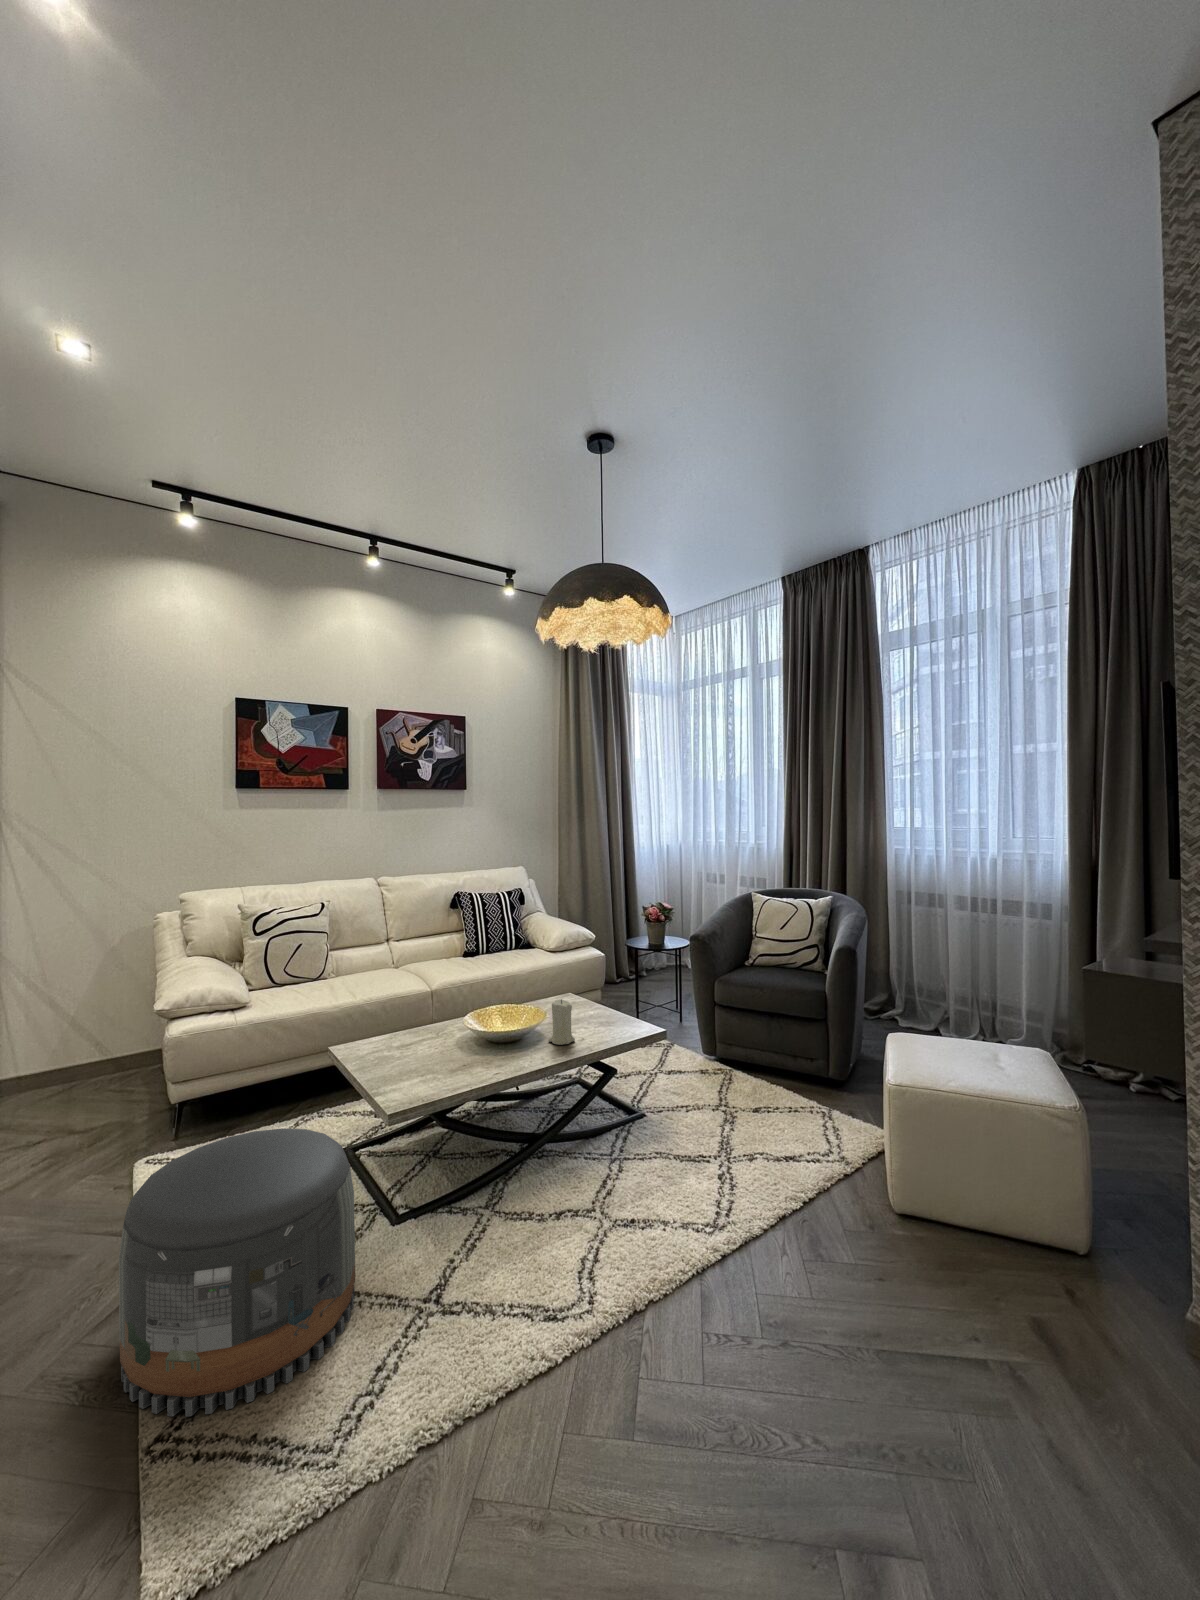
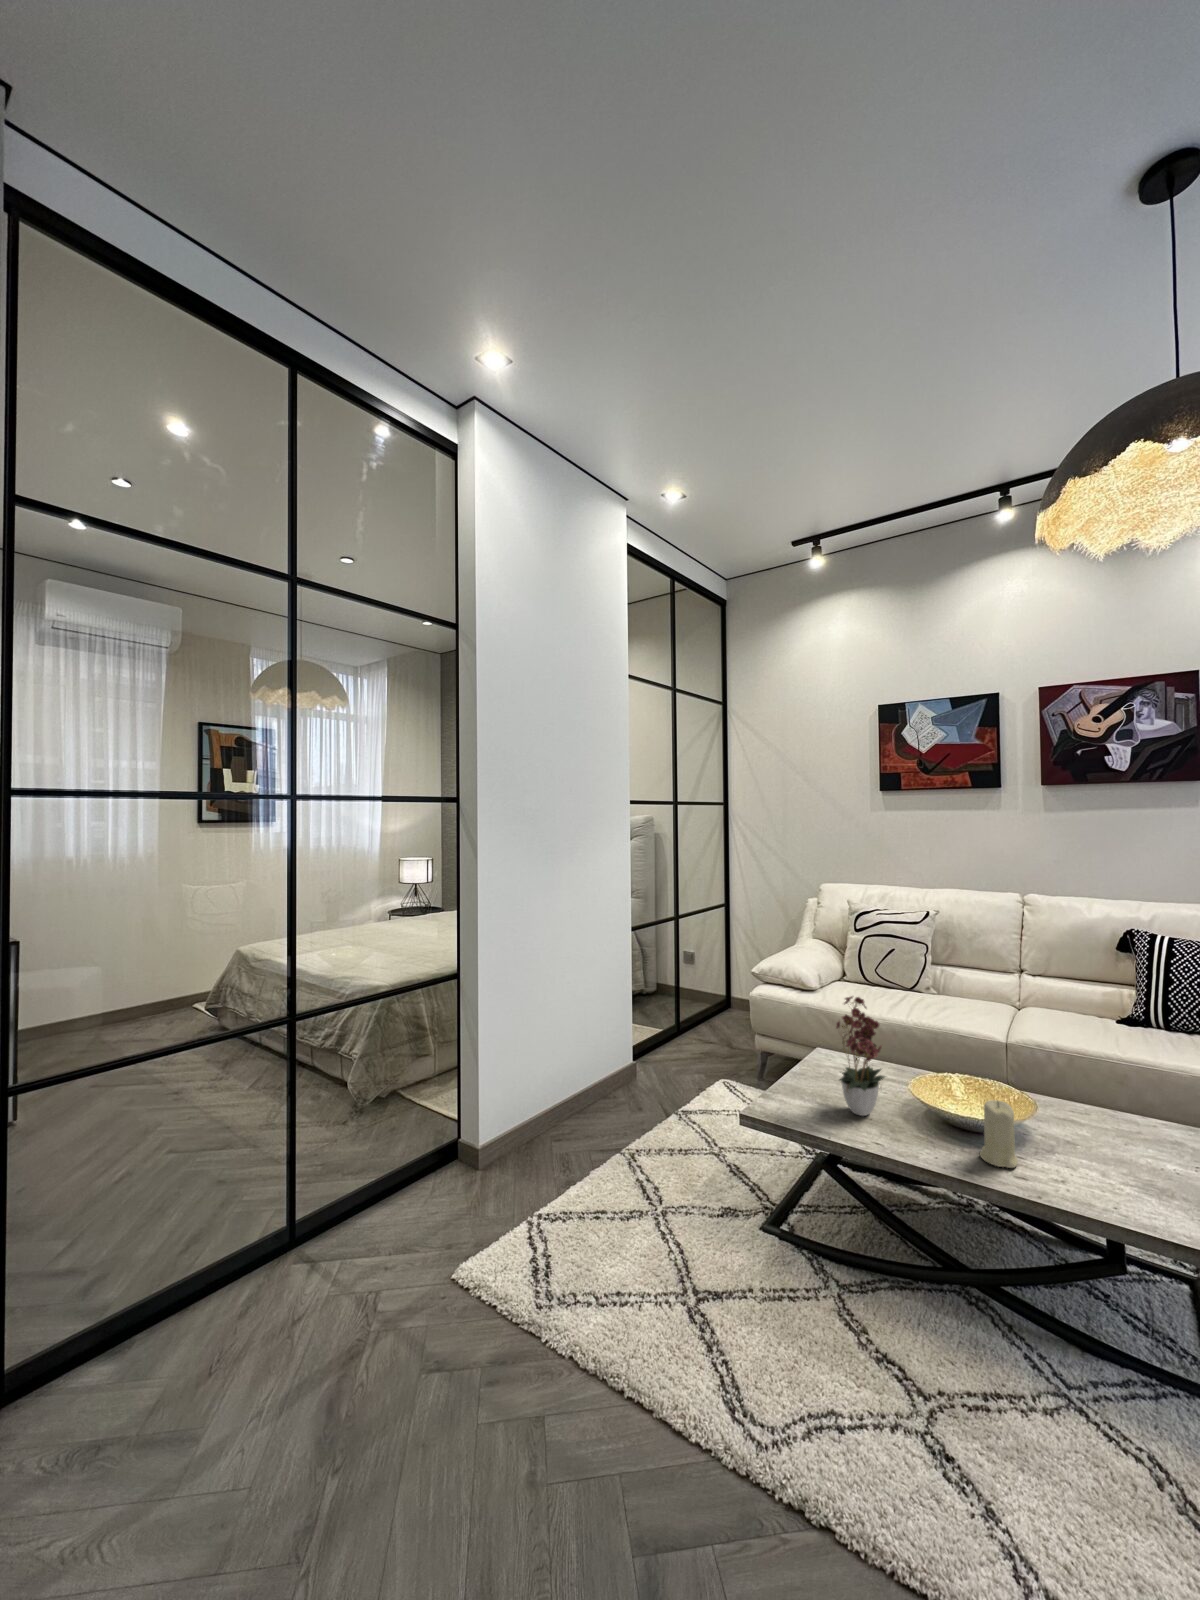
flower arrangement: none [428,956,494,1063] -> present [836,996,885,1116]
pouf: present [119,1128,355,1416] -> none [546,1068,700,1263]

